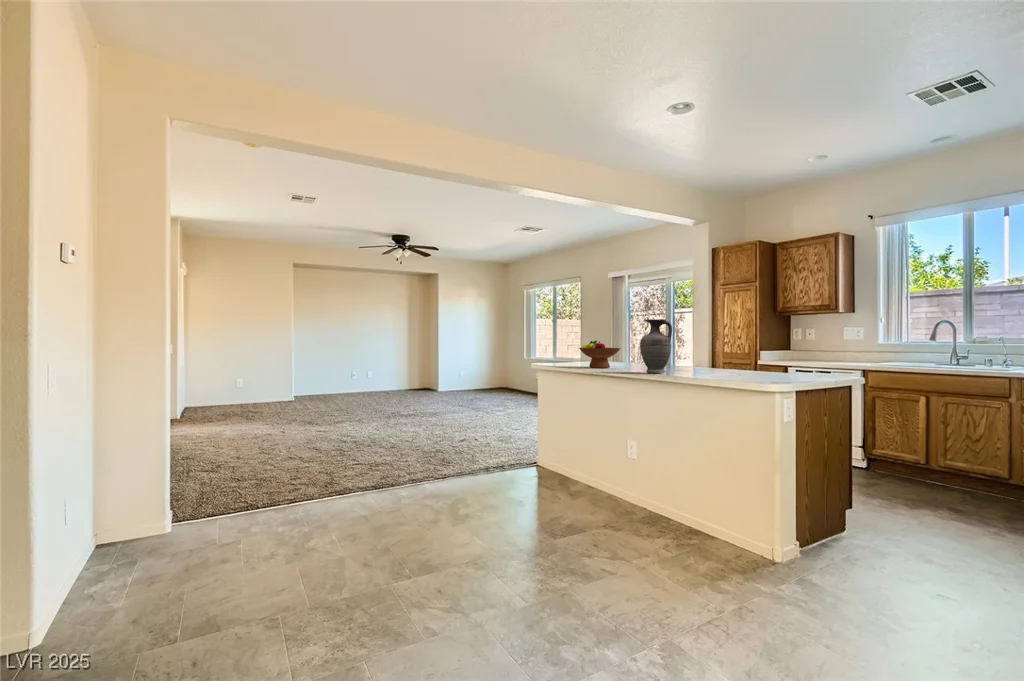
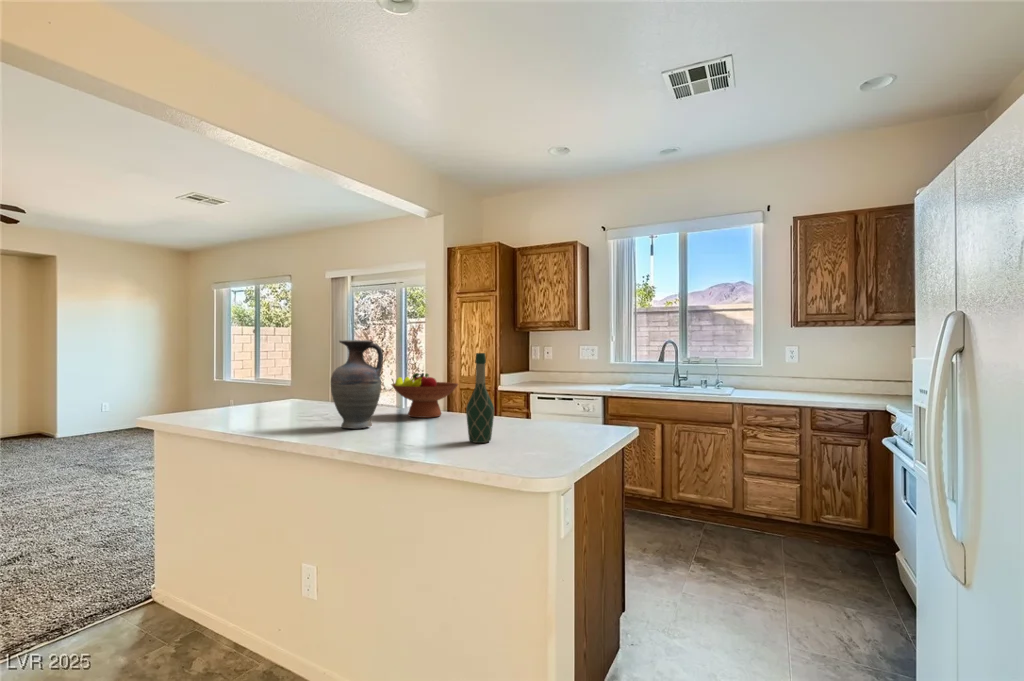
wine bottle: none [729,324,749,380] -> present [466,353,494,443]
fruit bowl: present [579,341,620,368] -> present [391,373,458,418]

